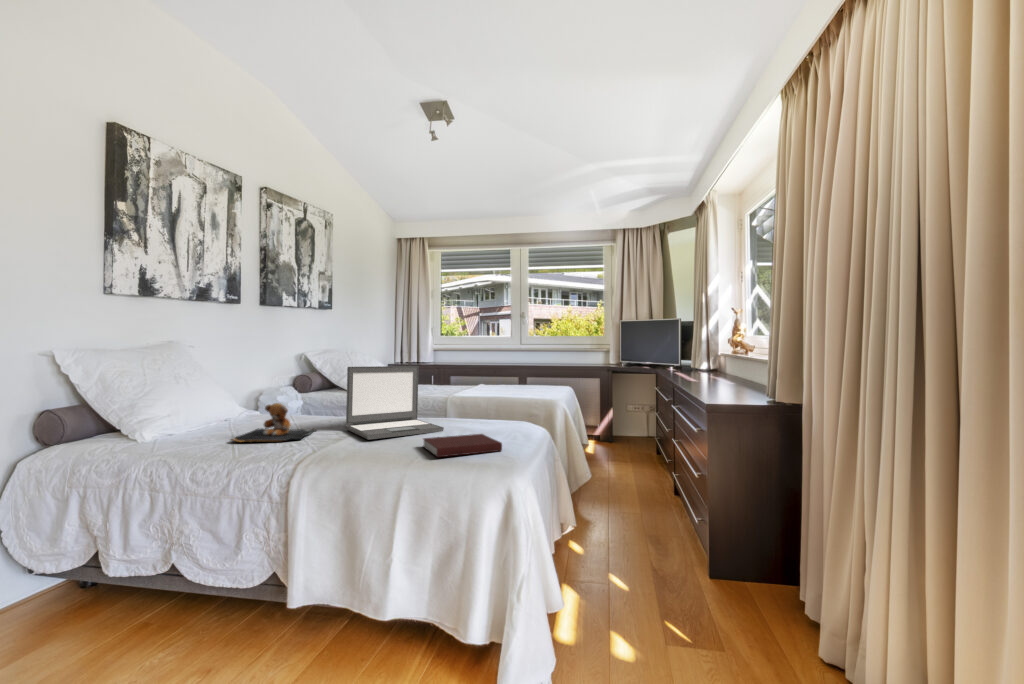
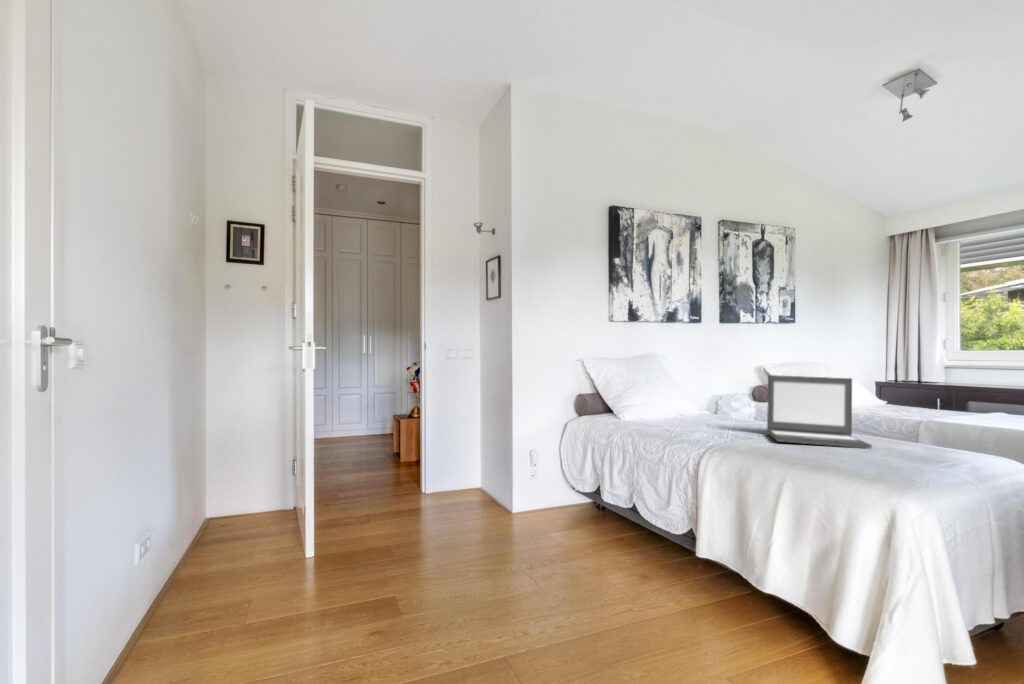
teddy bear: present [231,403,316,442] -> none [673,402,742,434]
notebook: present [423,434,502,457] -> none [826,445,918,471]

